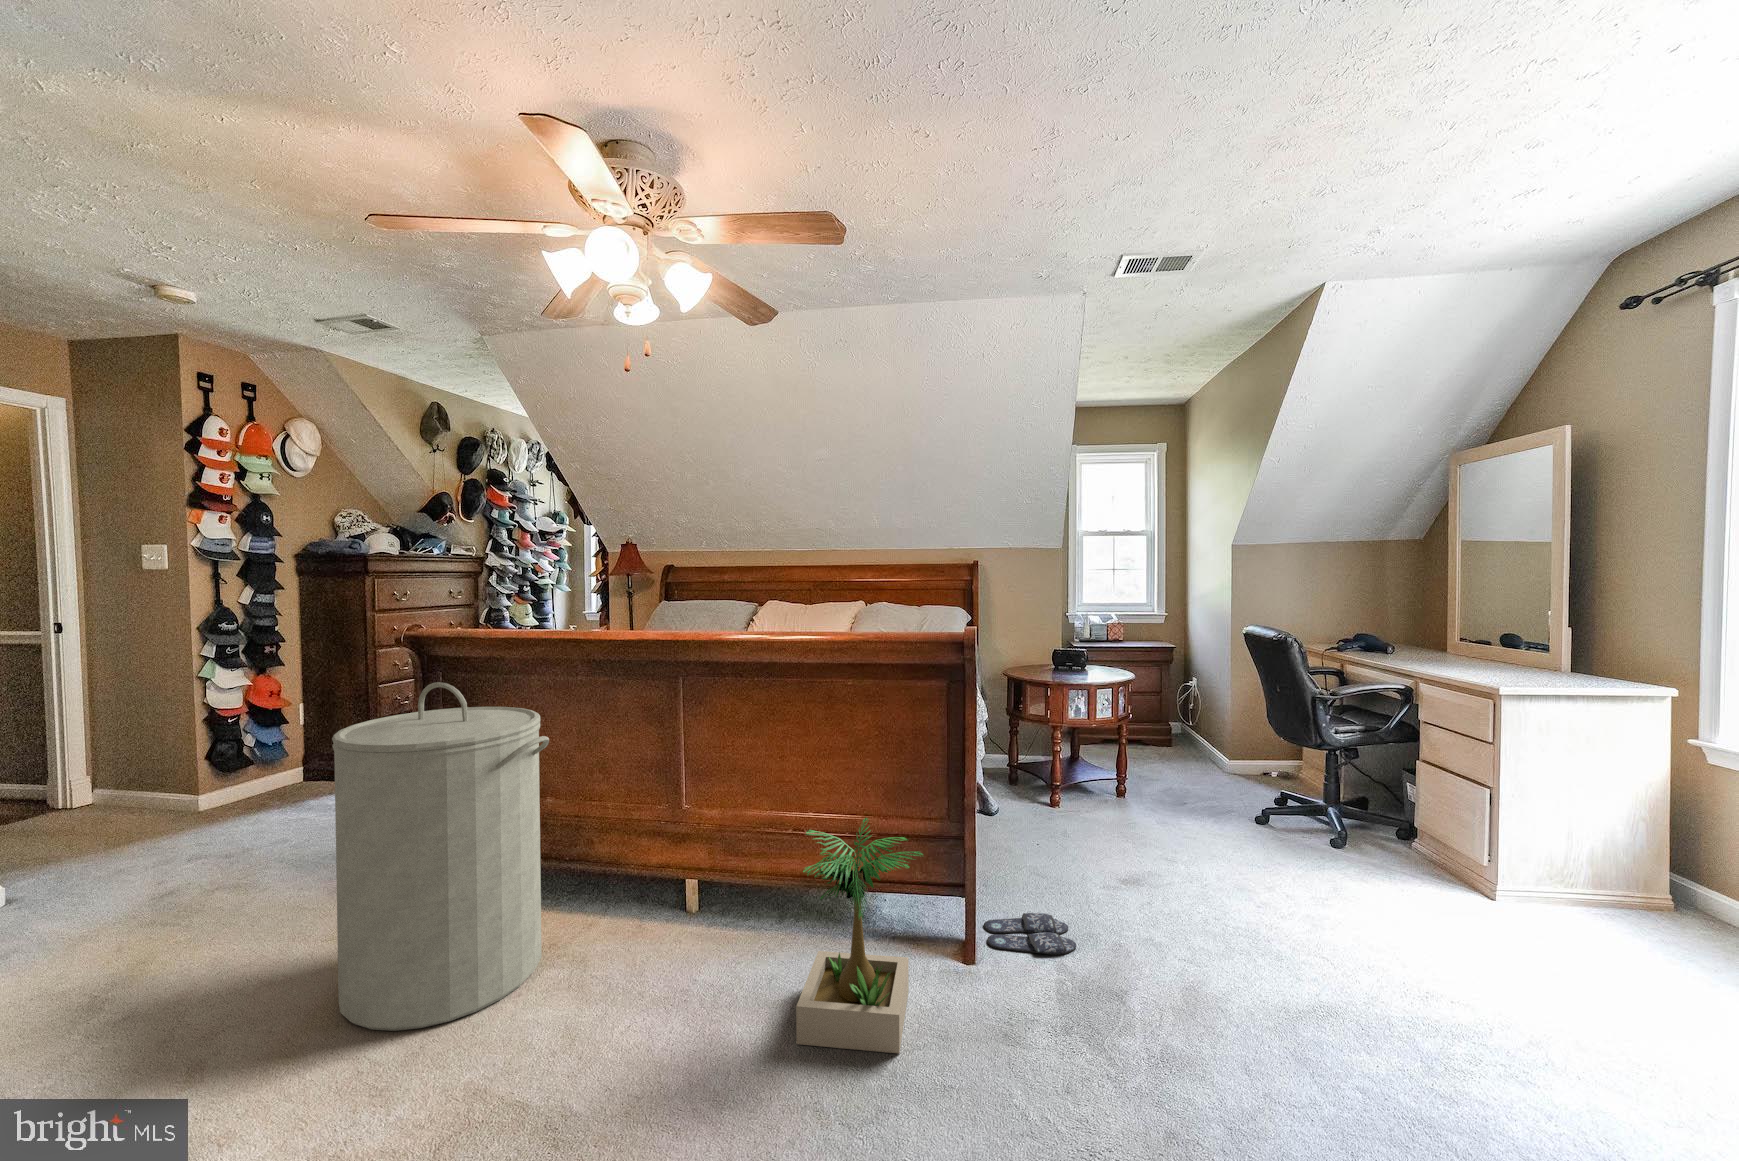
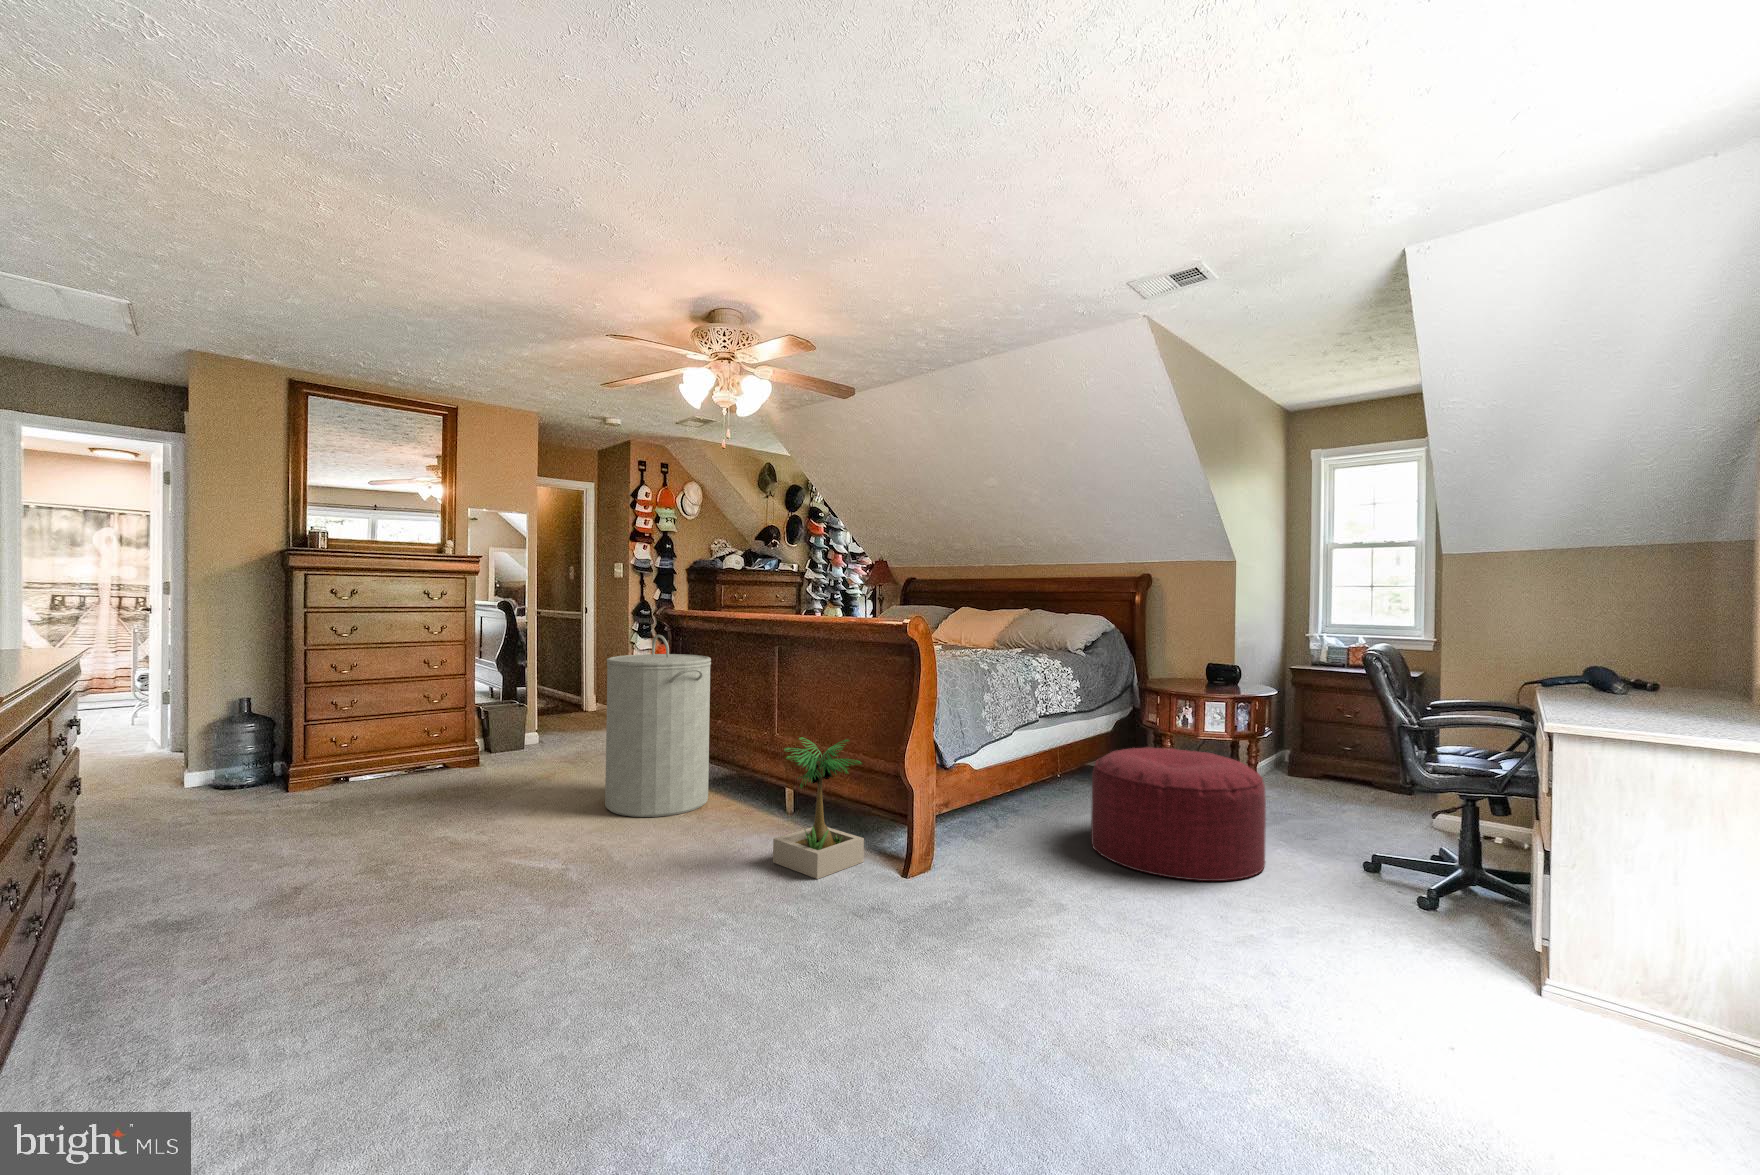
ottoman: none [1058,748,1243,898] -> present [1091,747,1266,881]
slippers: present [984,913,1076,955] -> none [950,849,1024,874]

